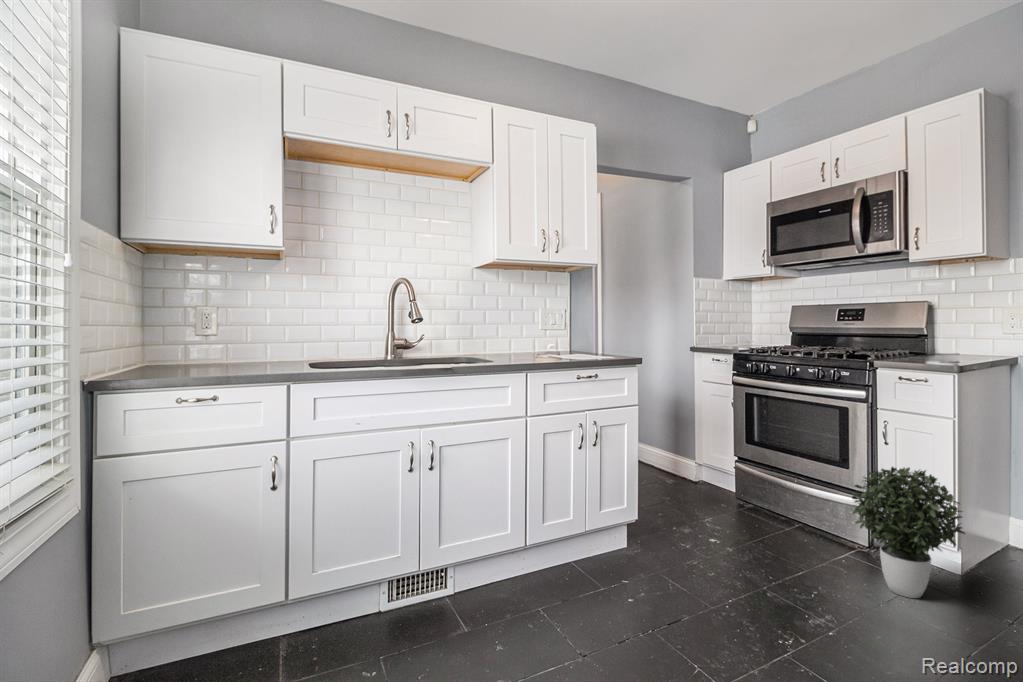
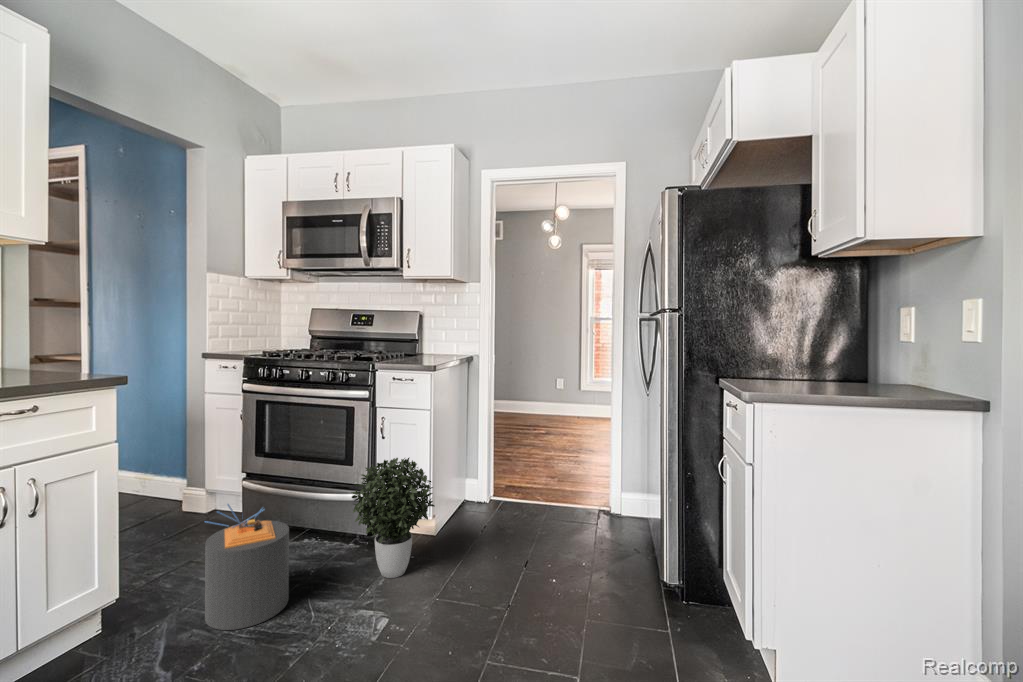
trash can: none [713,472,787,583] -> present [205,504,289,630]

